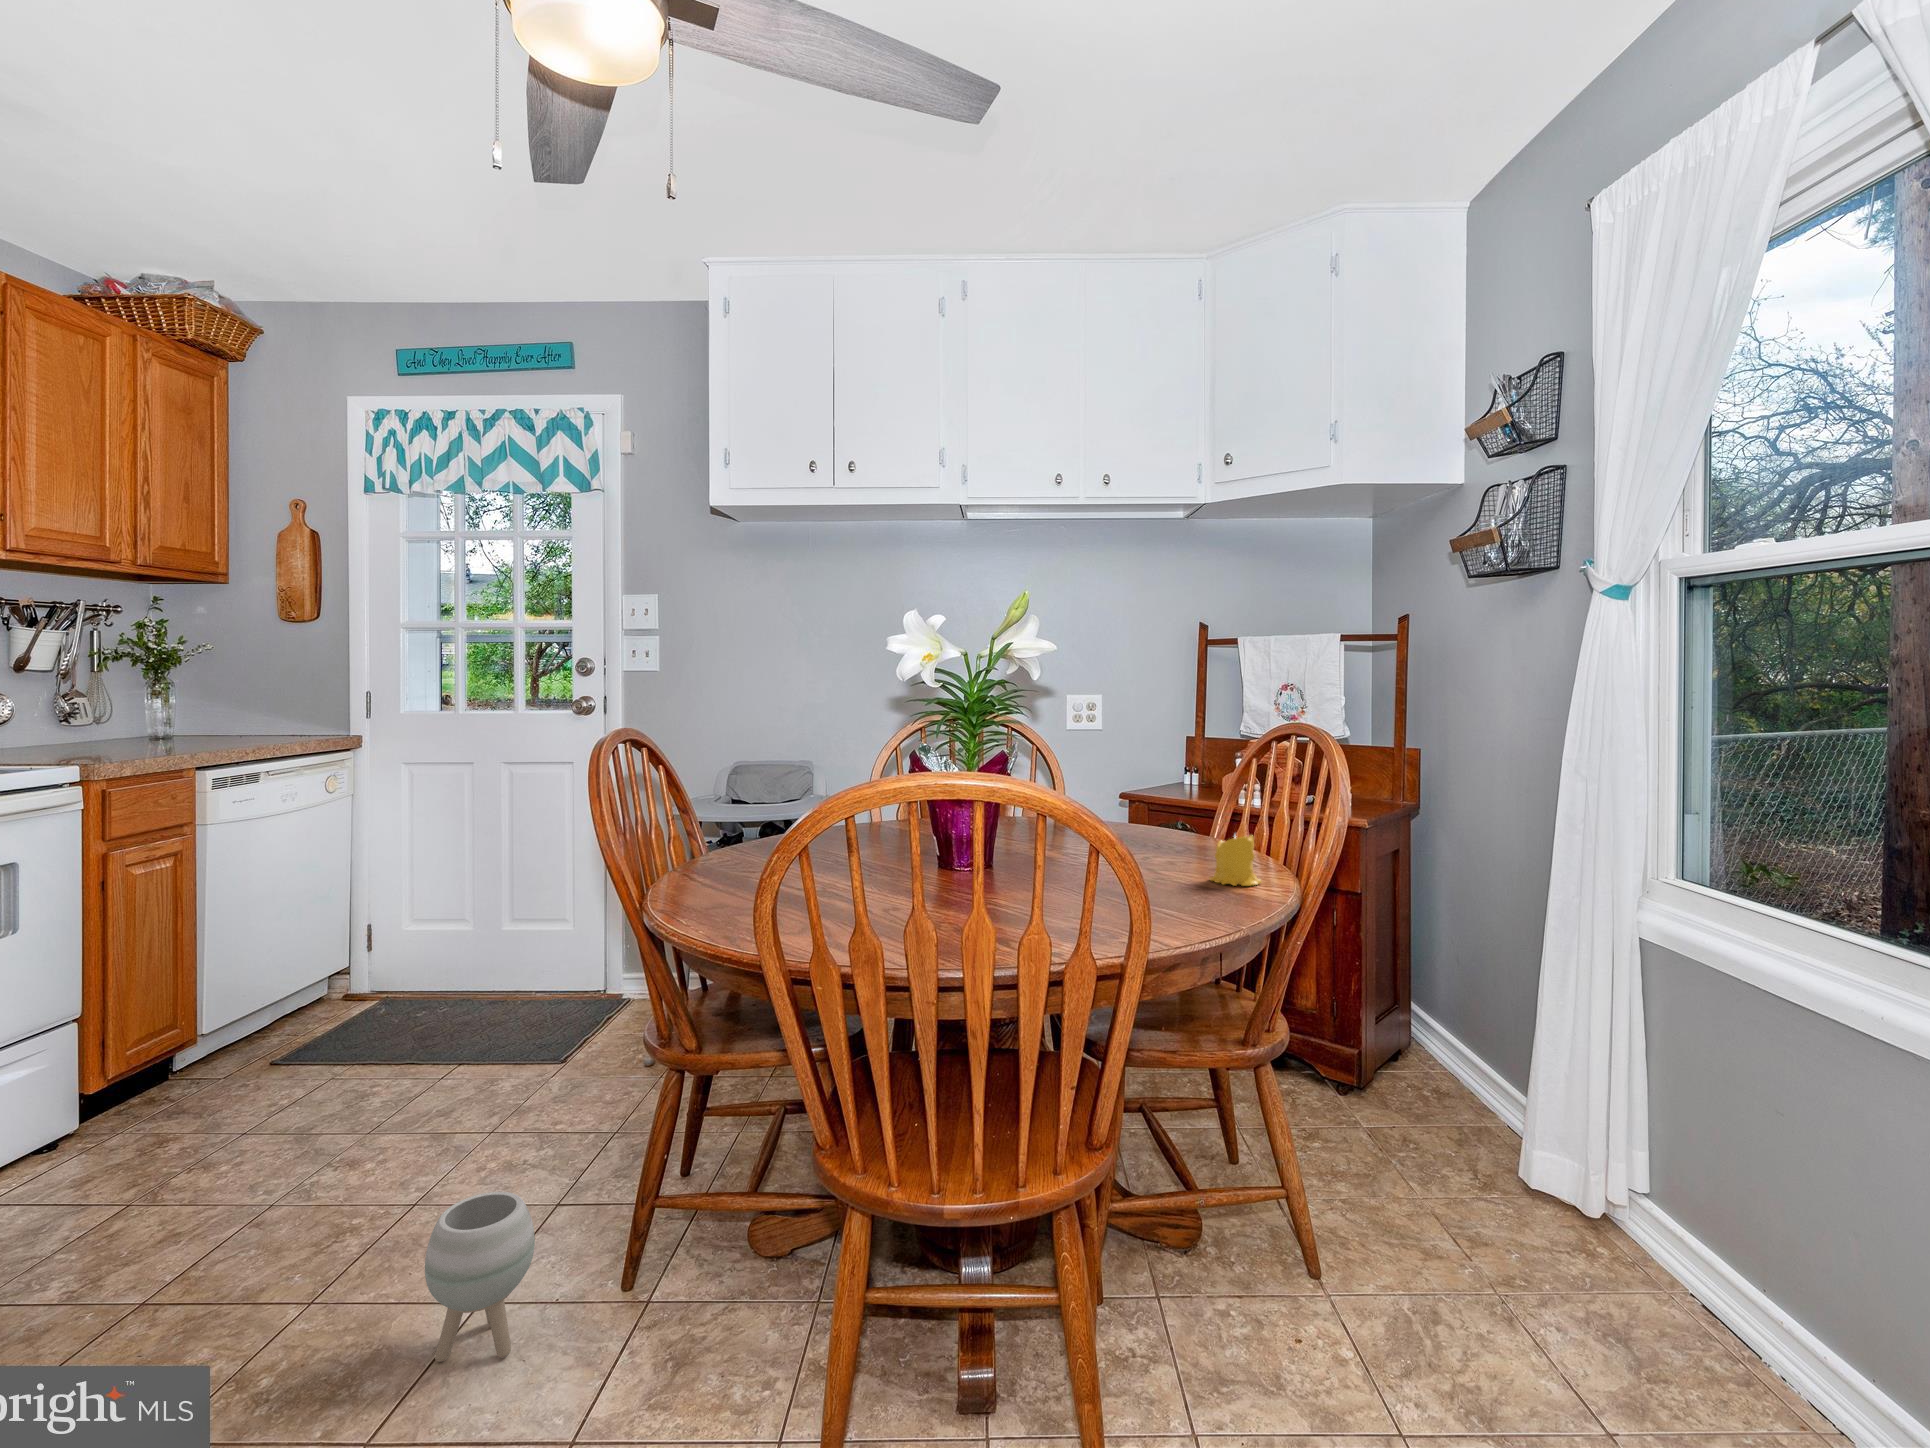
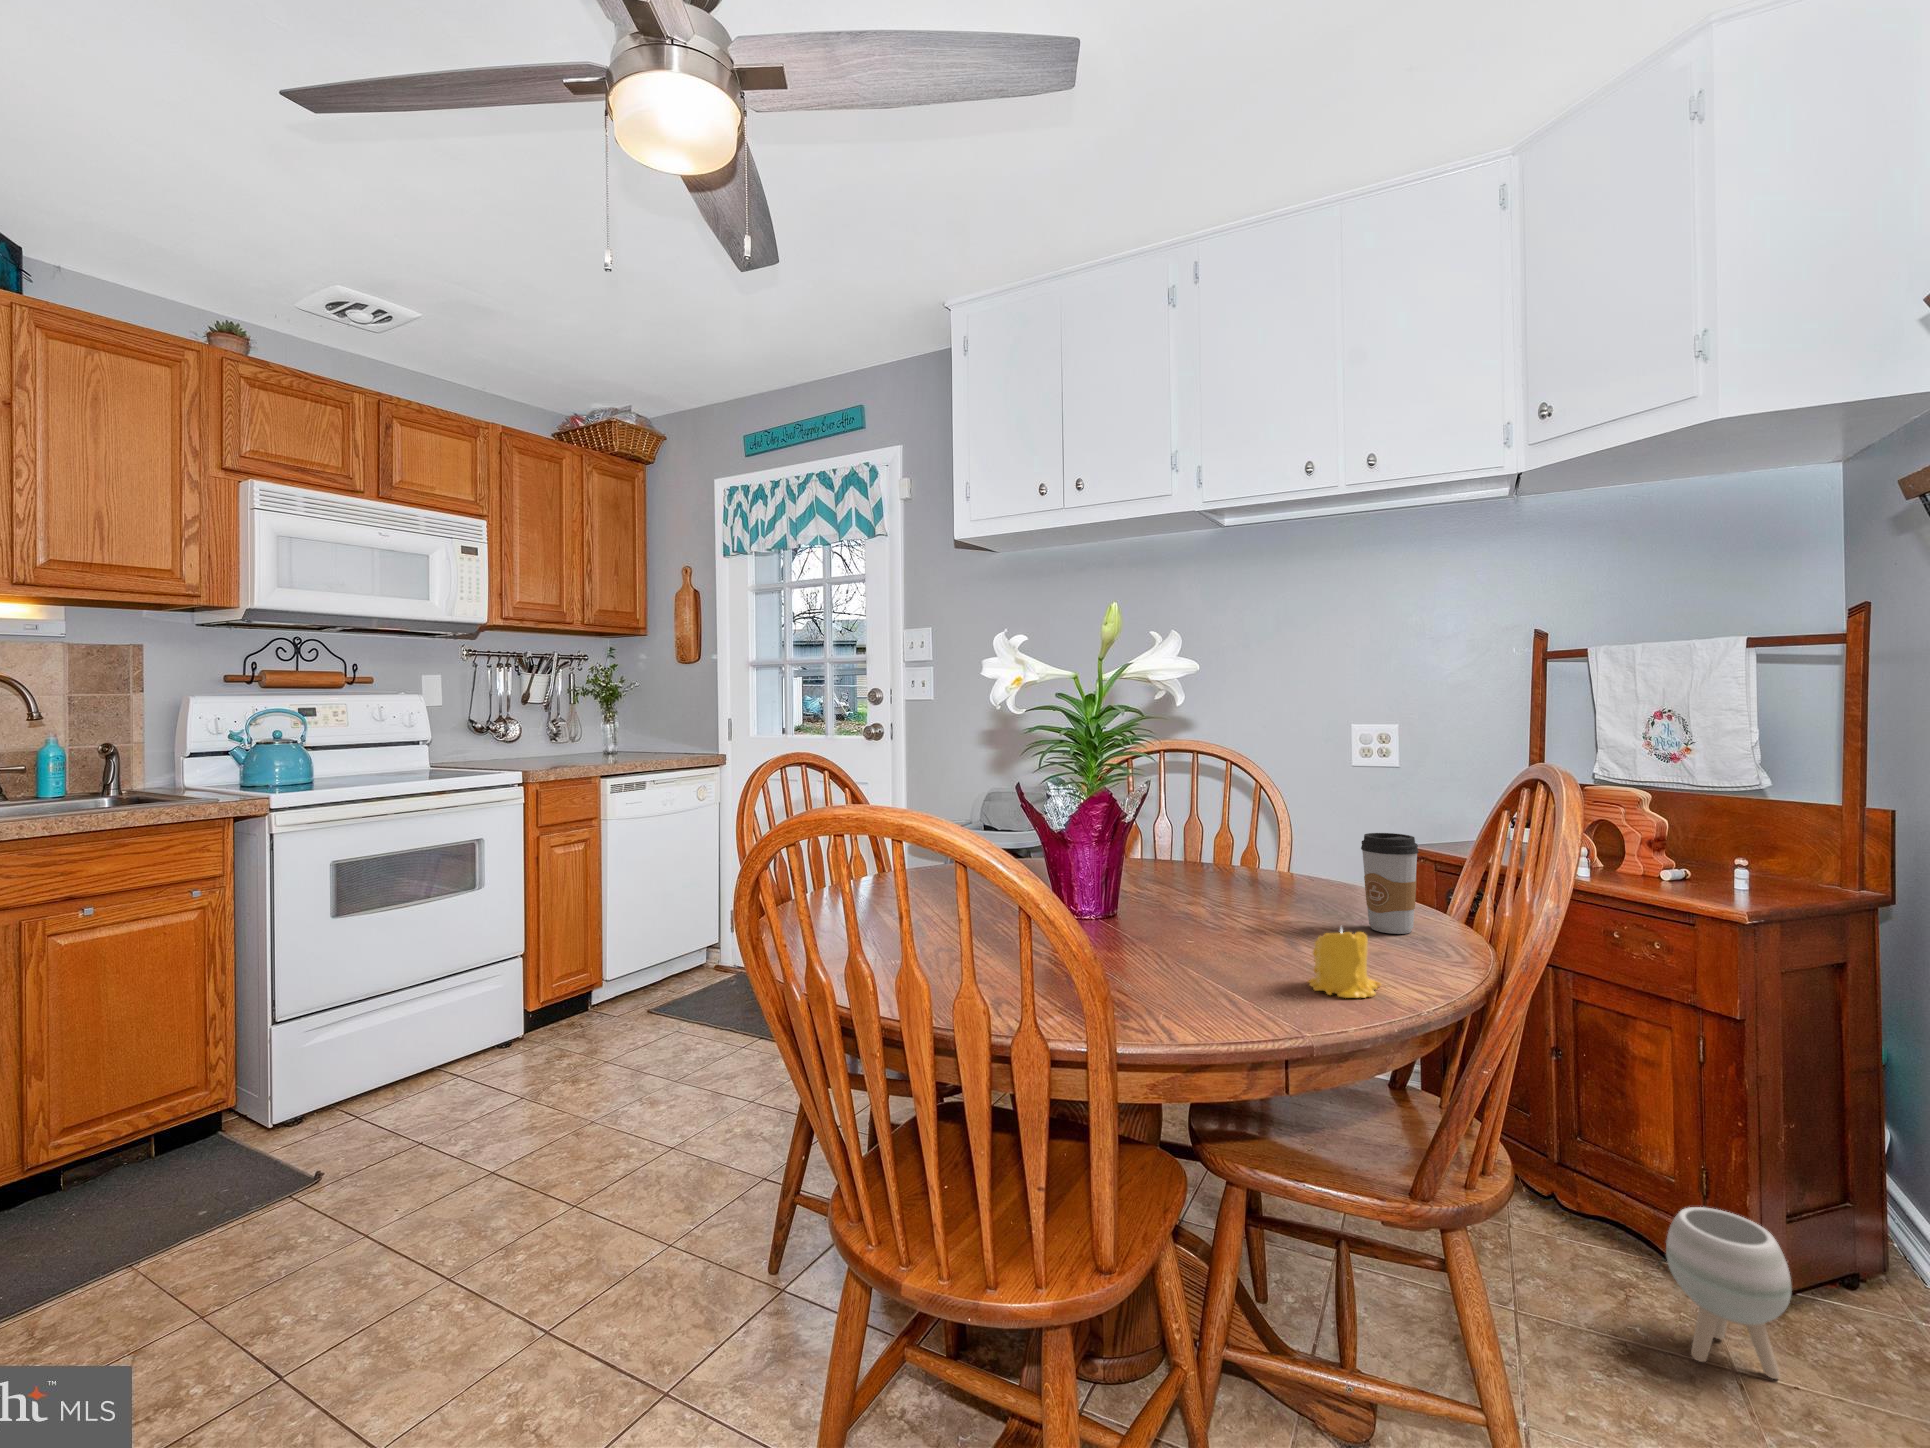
coffee cup: none [1186,770,1228,846] -> present [1361,833,1418,934]
planter: present [425,1192,535,1362] -> present [1666,1207,1791,1379]

